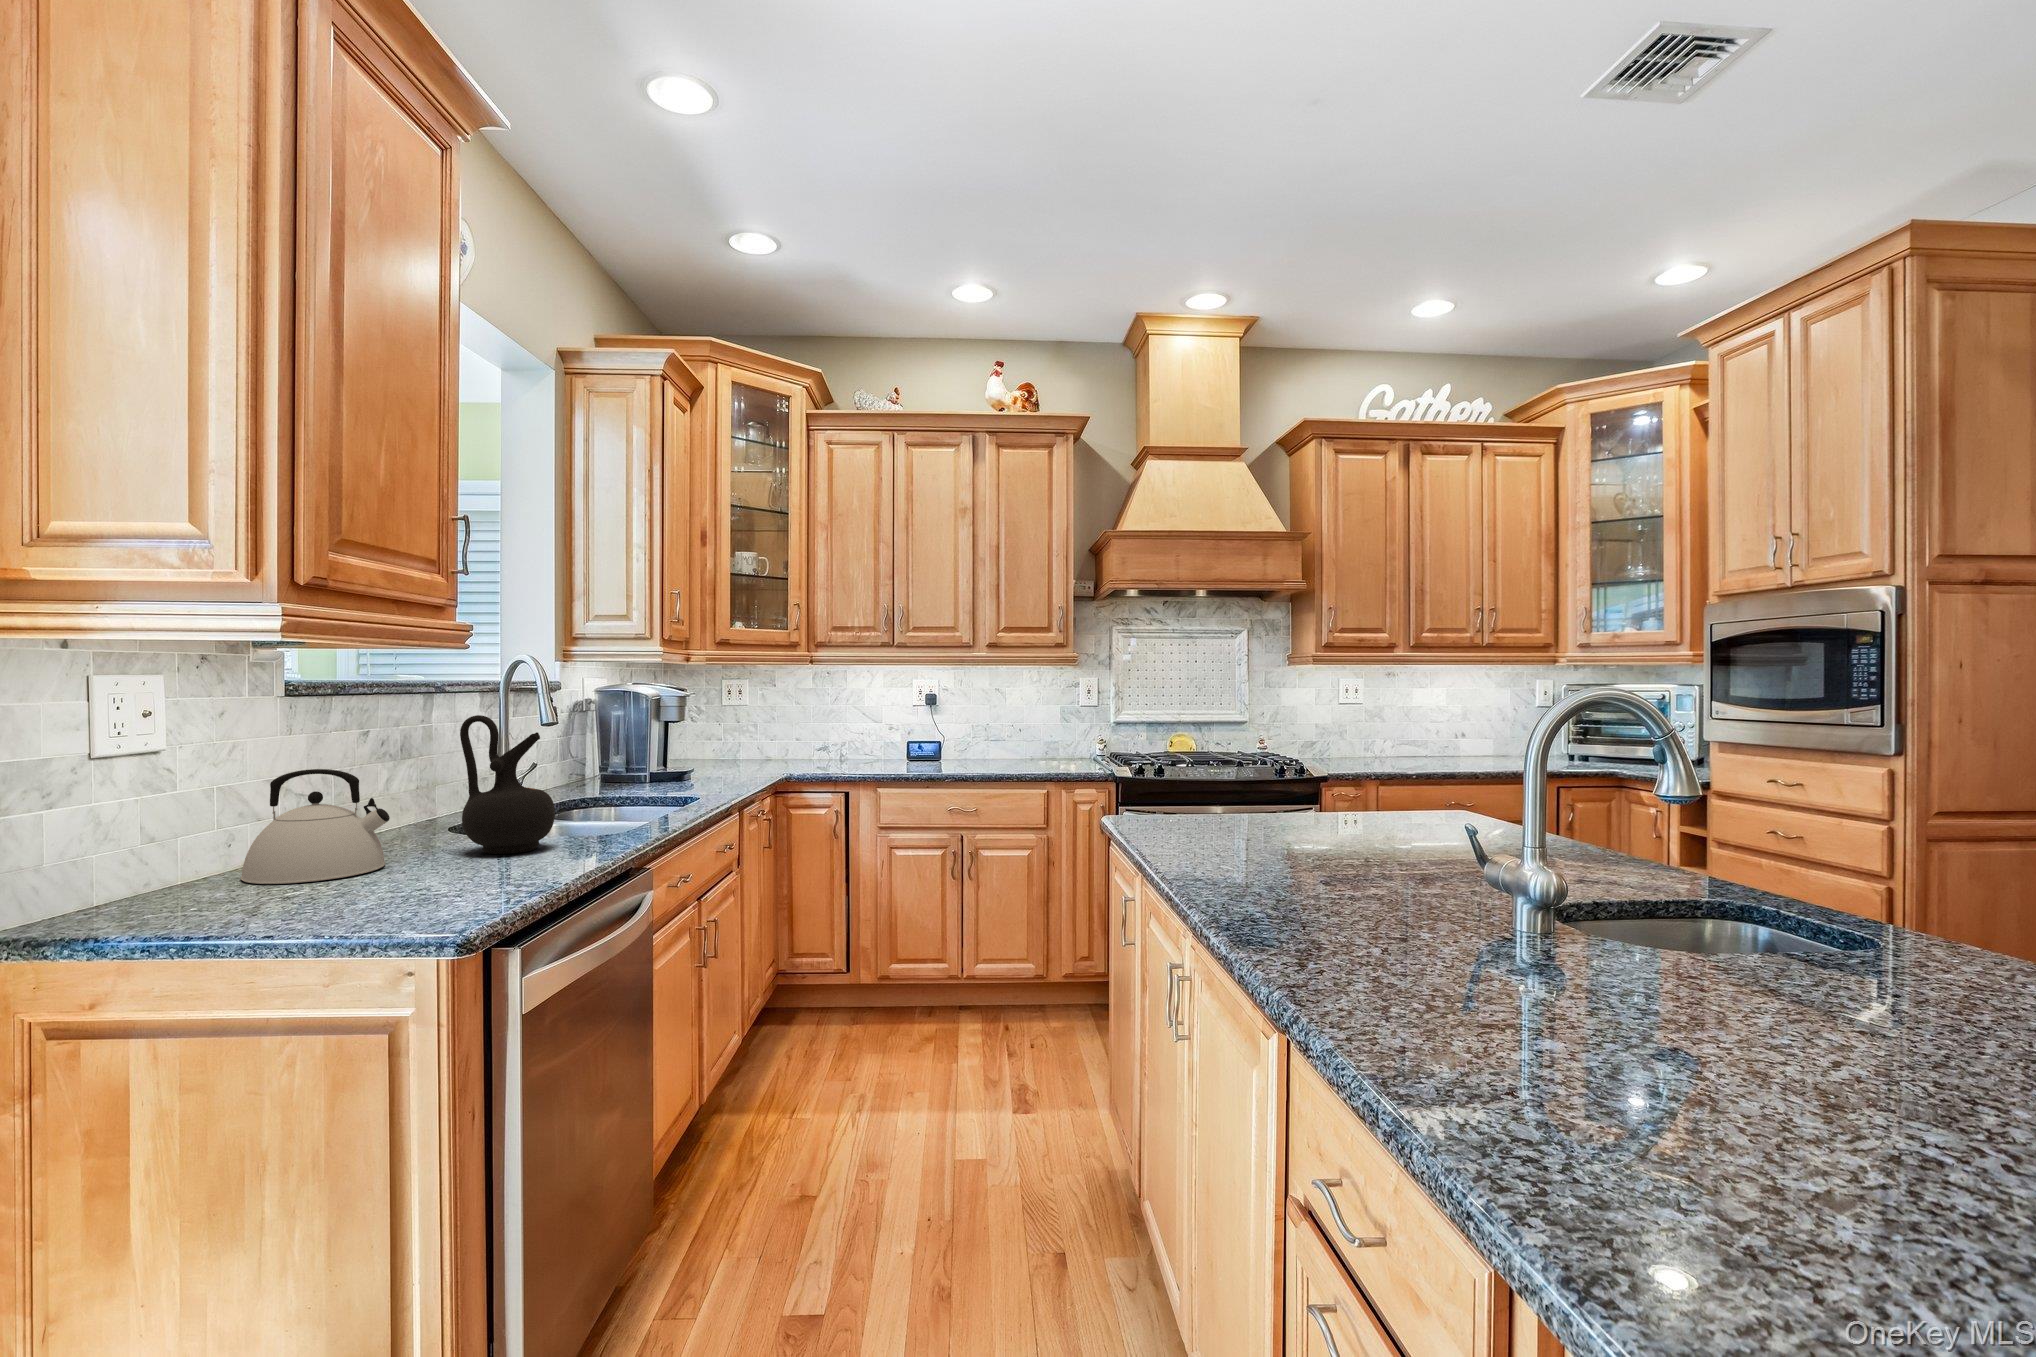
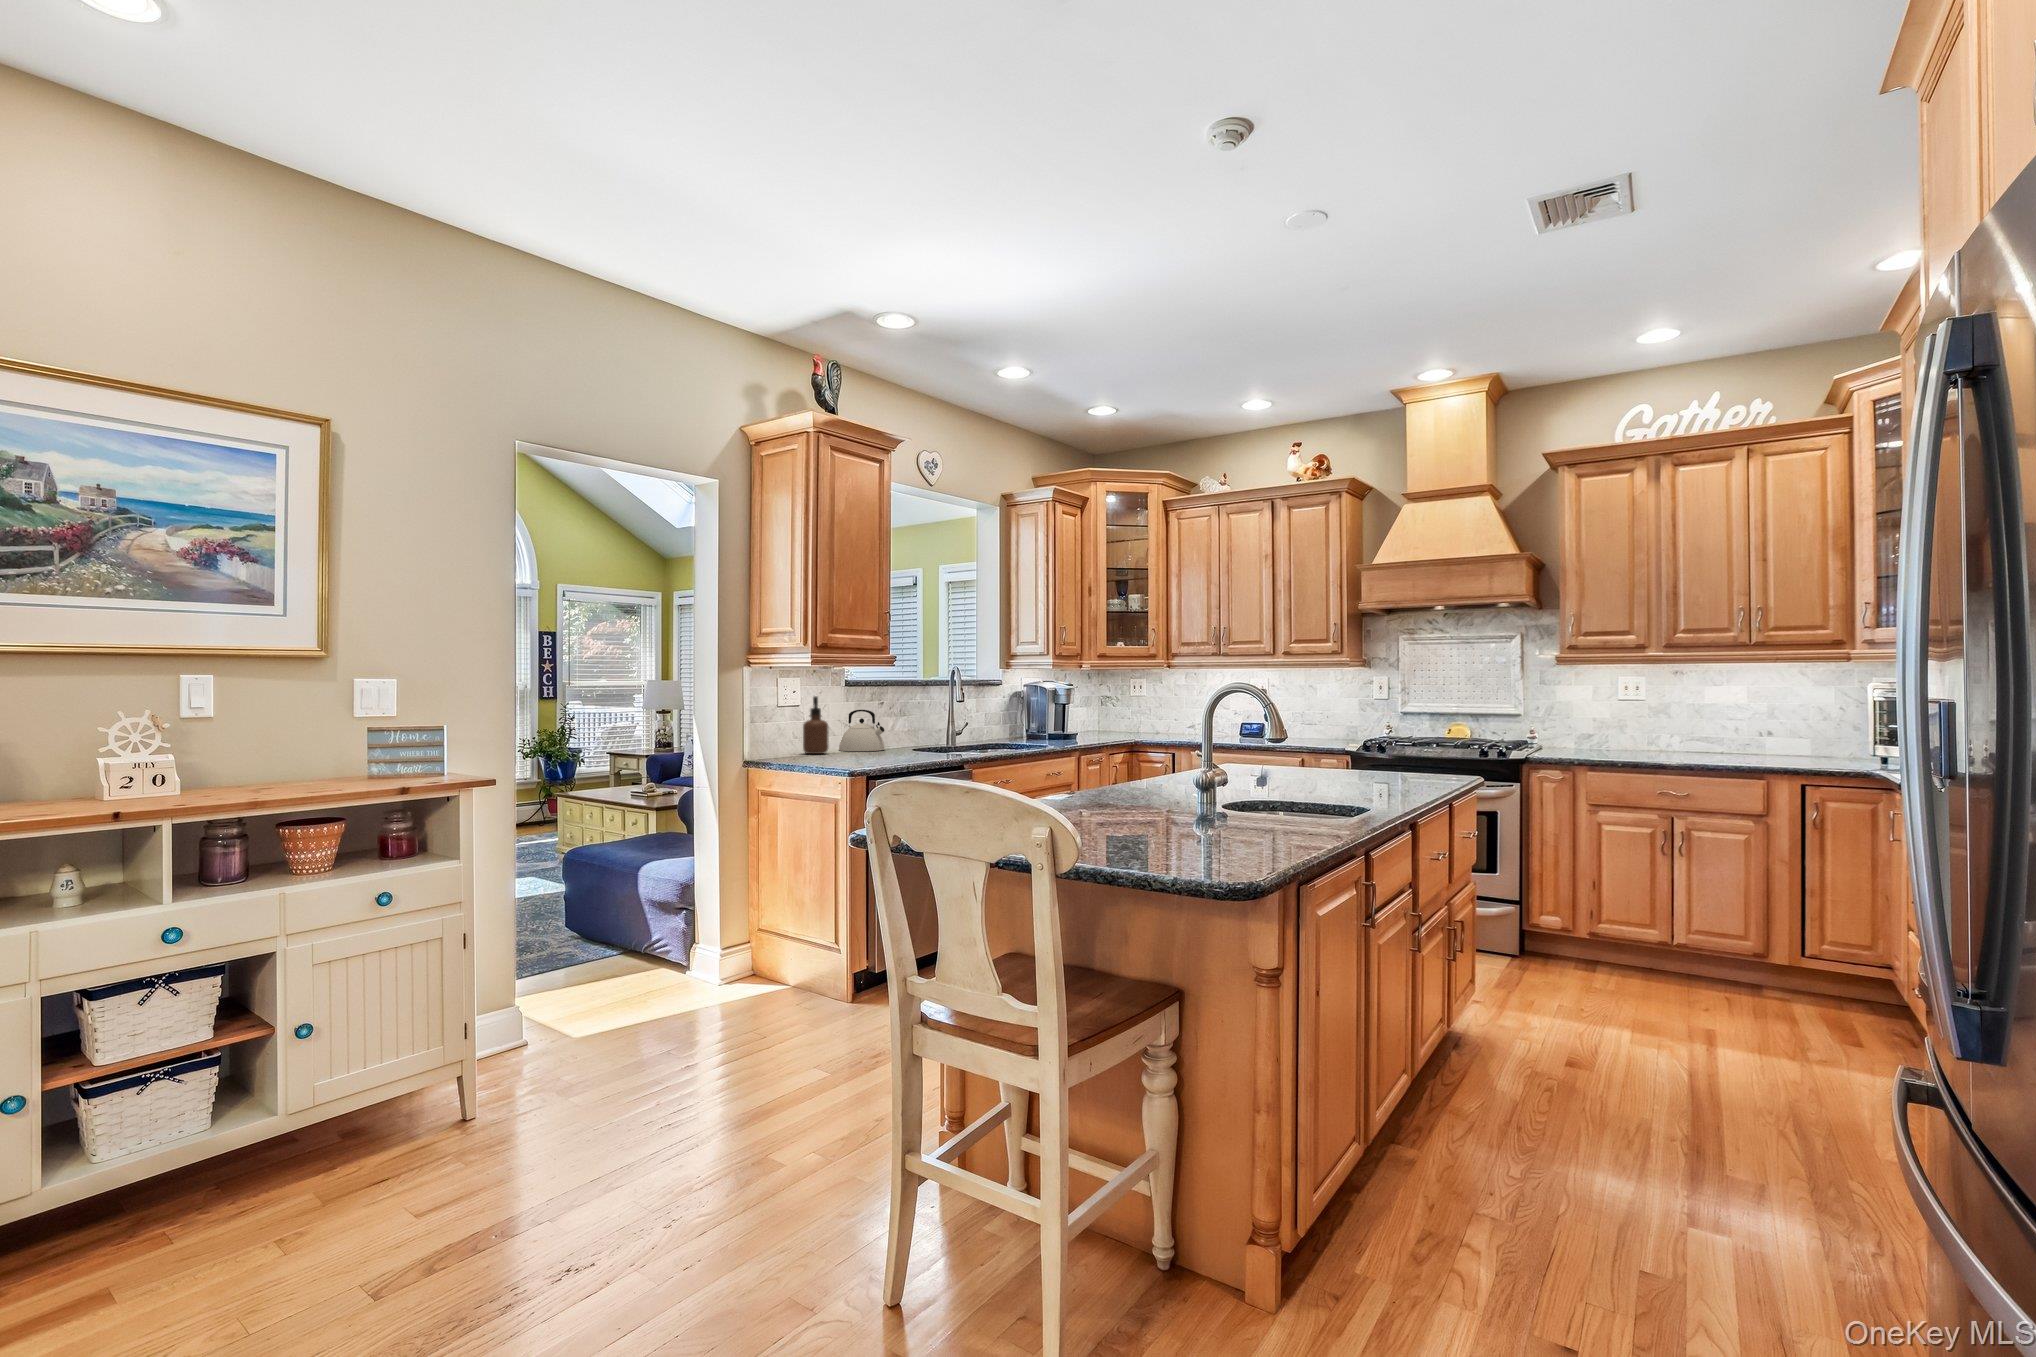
ceramic jug: present [460,715,555,854] -> none [913,690,949,750]
soap dispenser: none [140,746,238,920] -> present [803,696,829,754]

